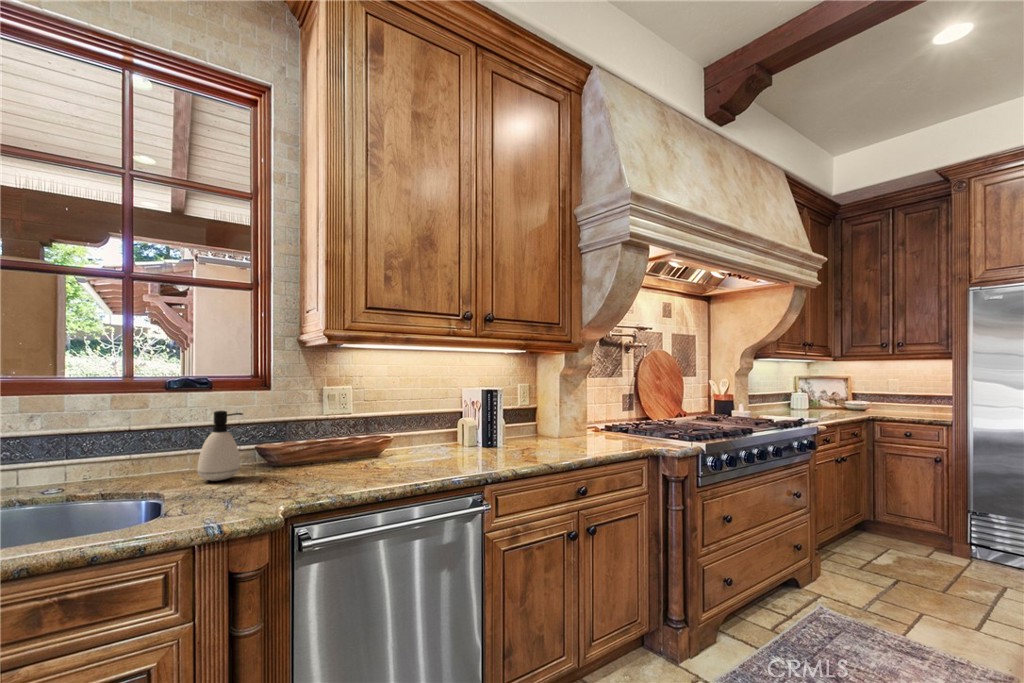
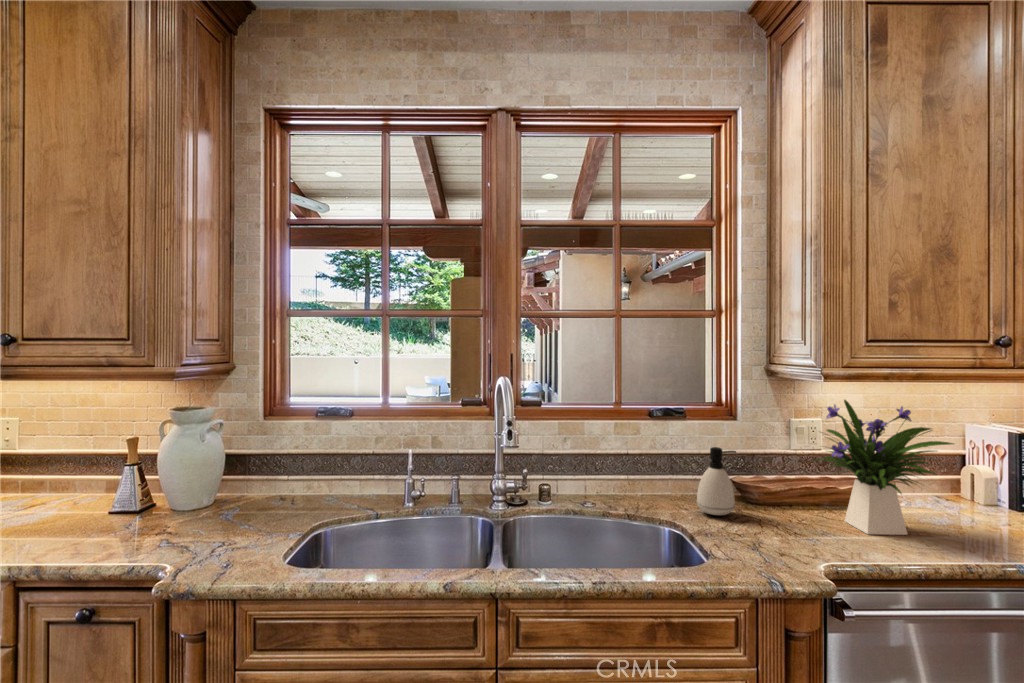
flower arrangement: none [308,355,419,476] -> present [813,400,954,535]

